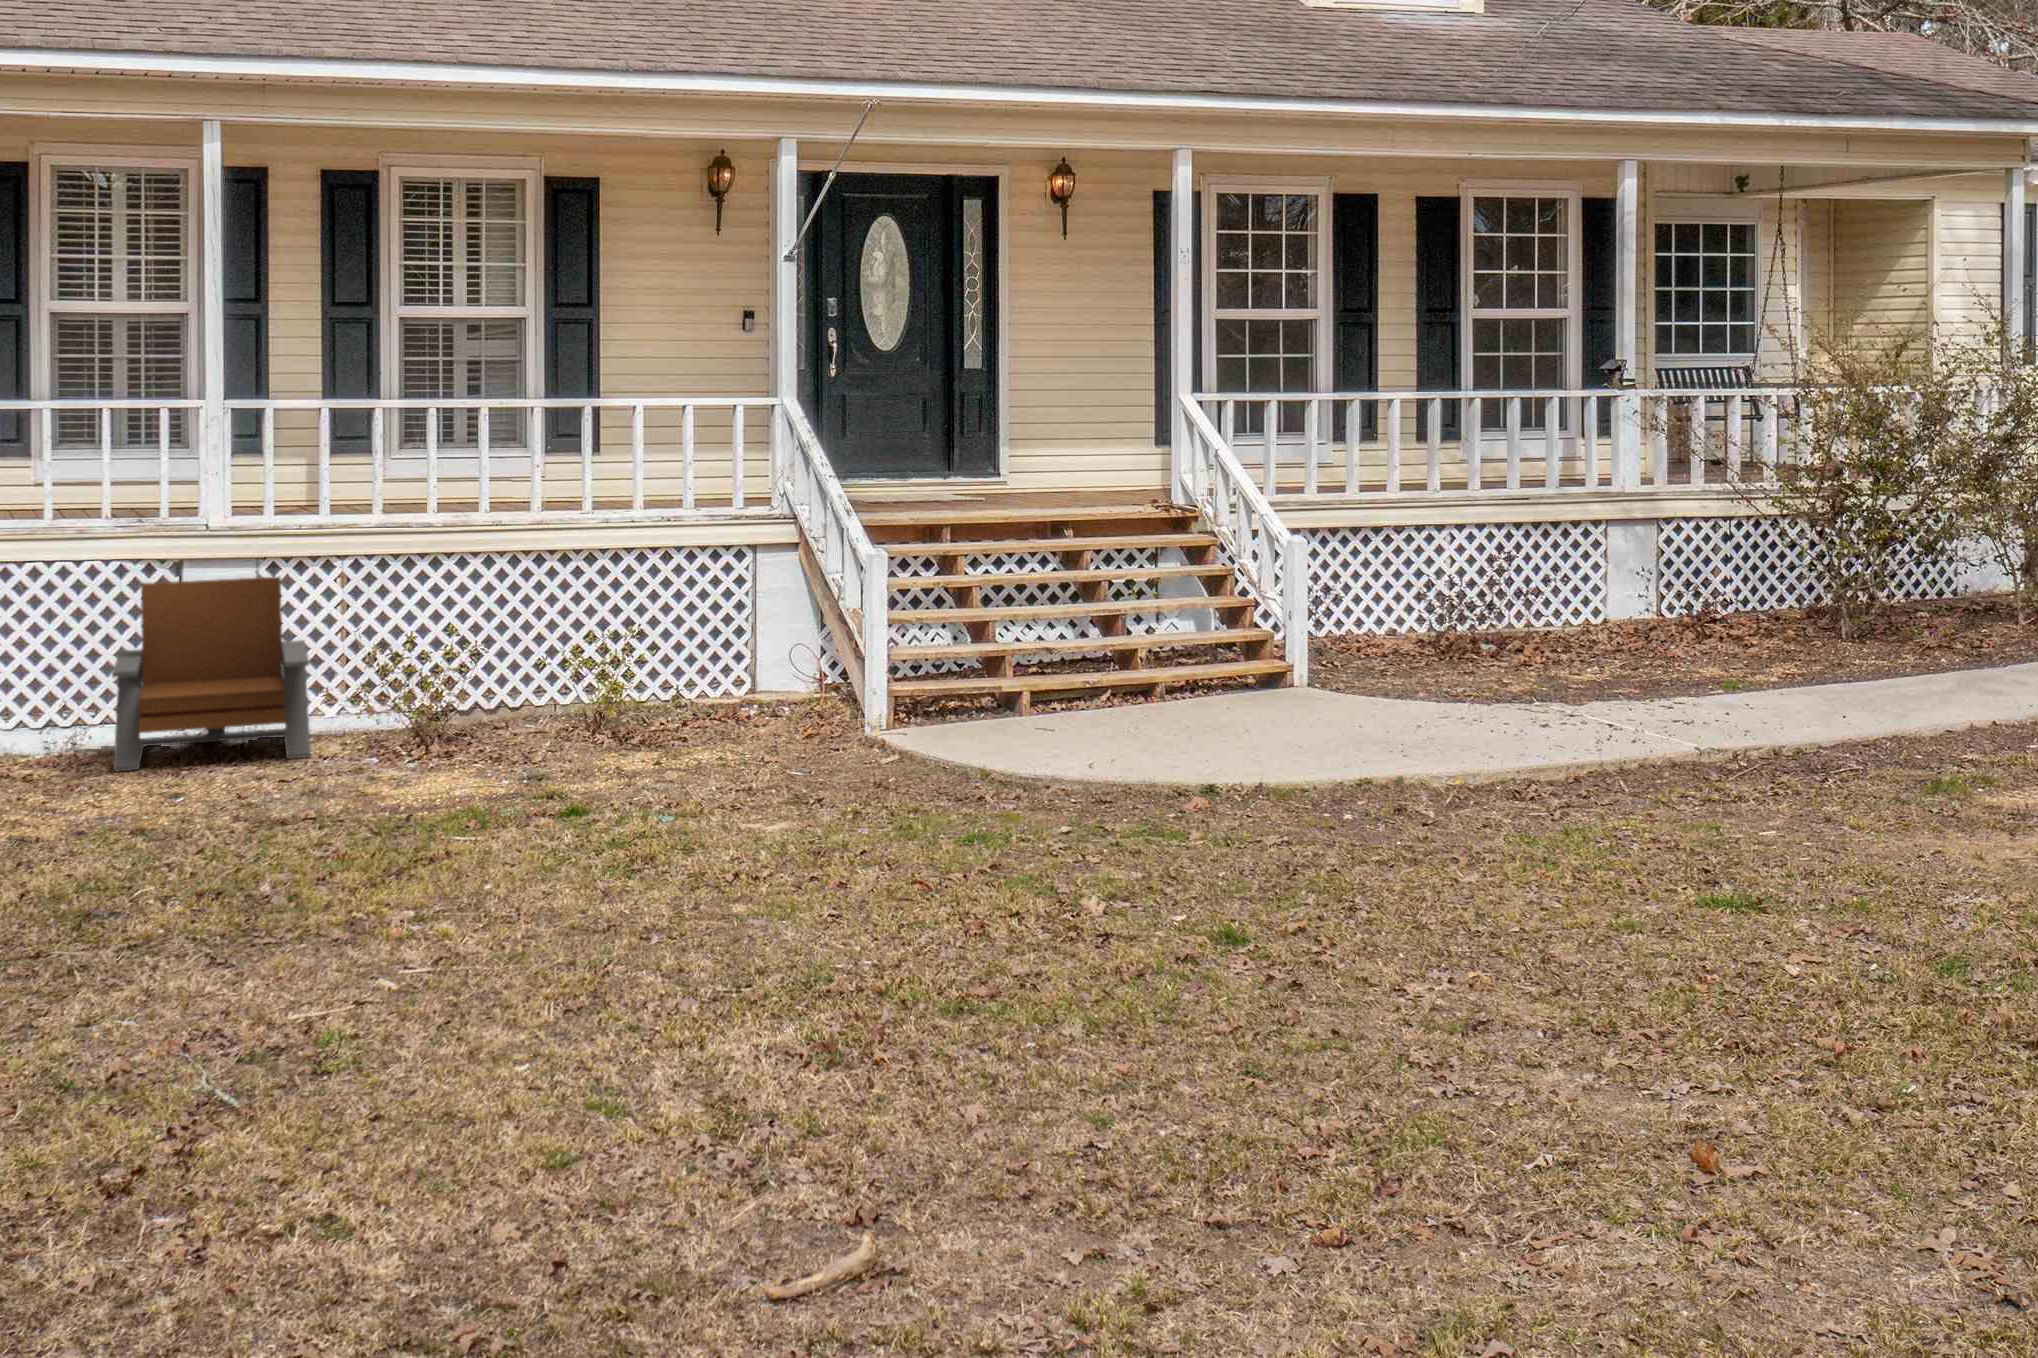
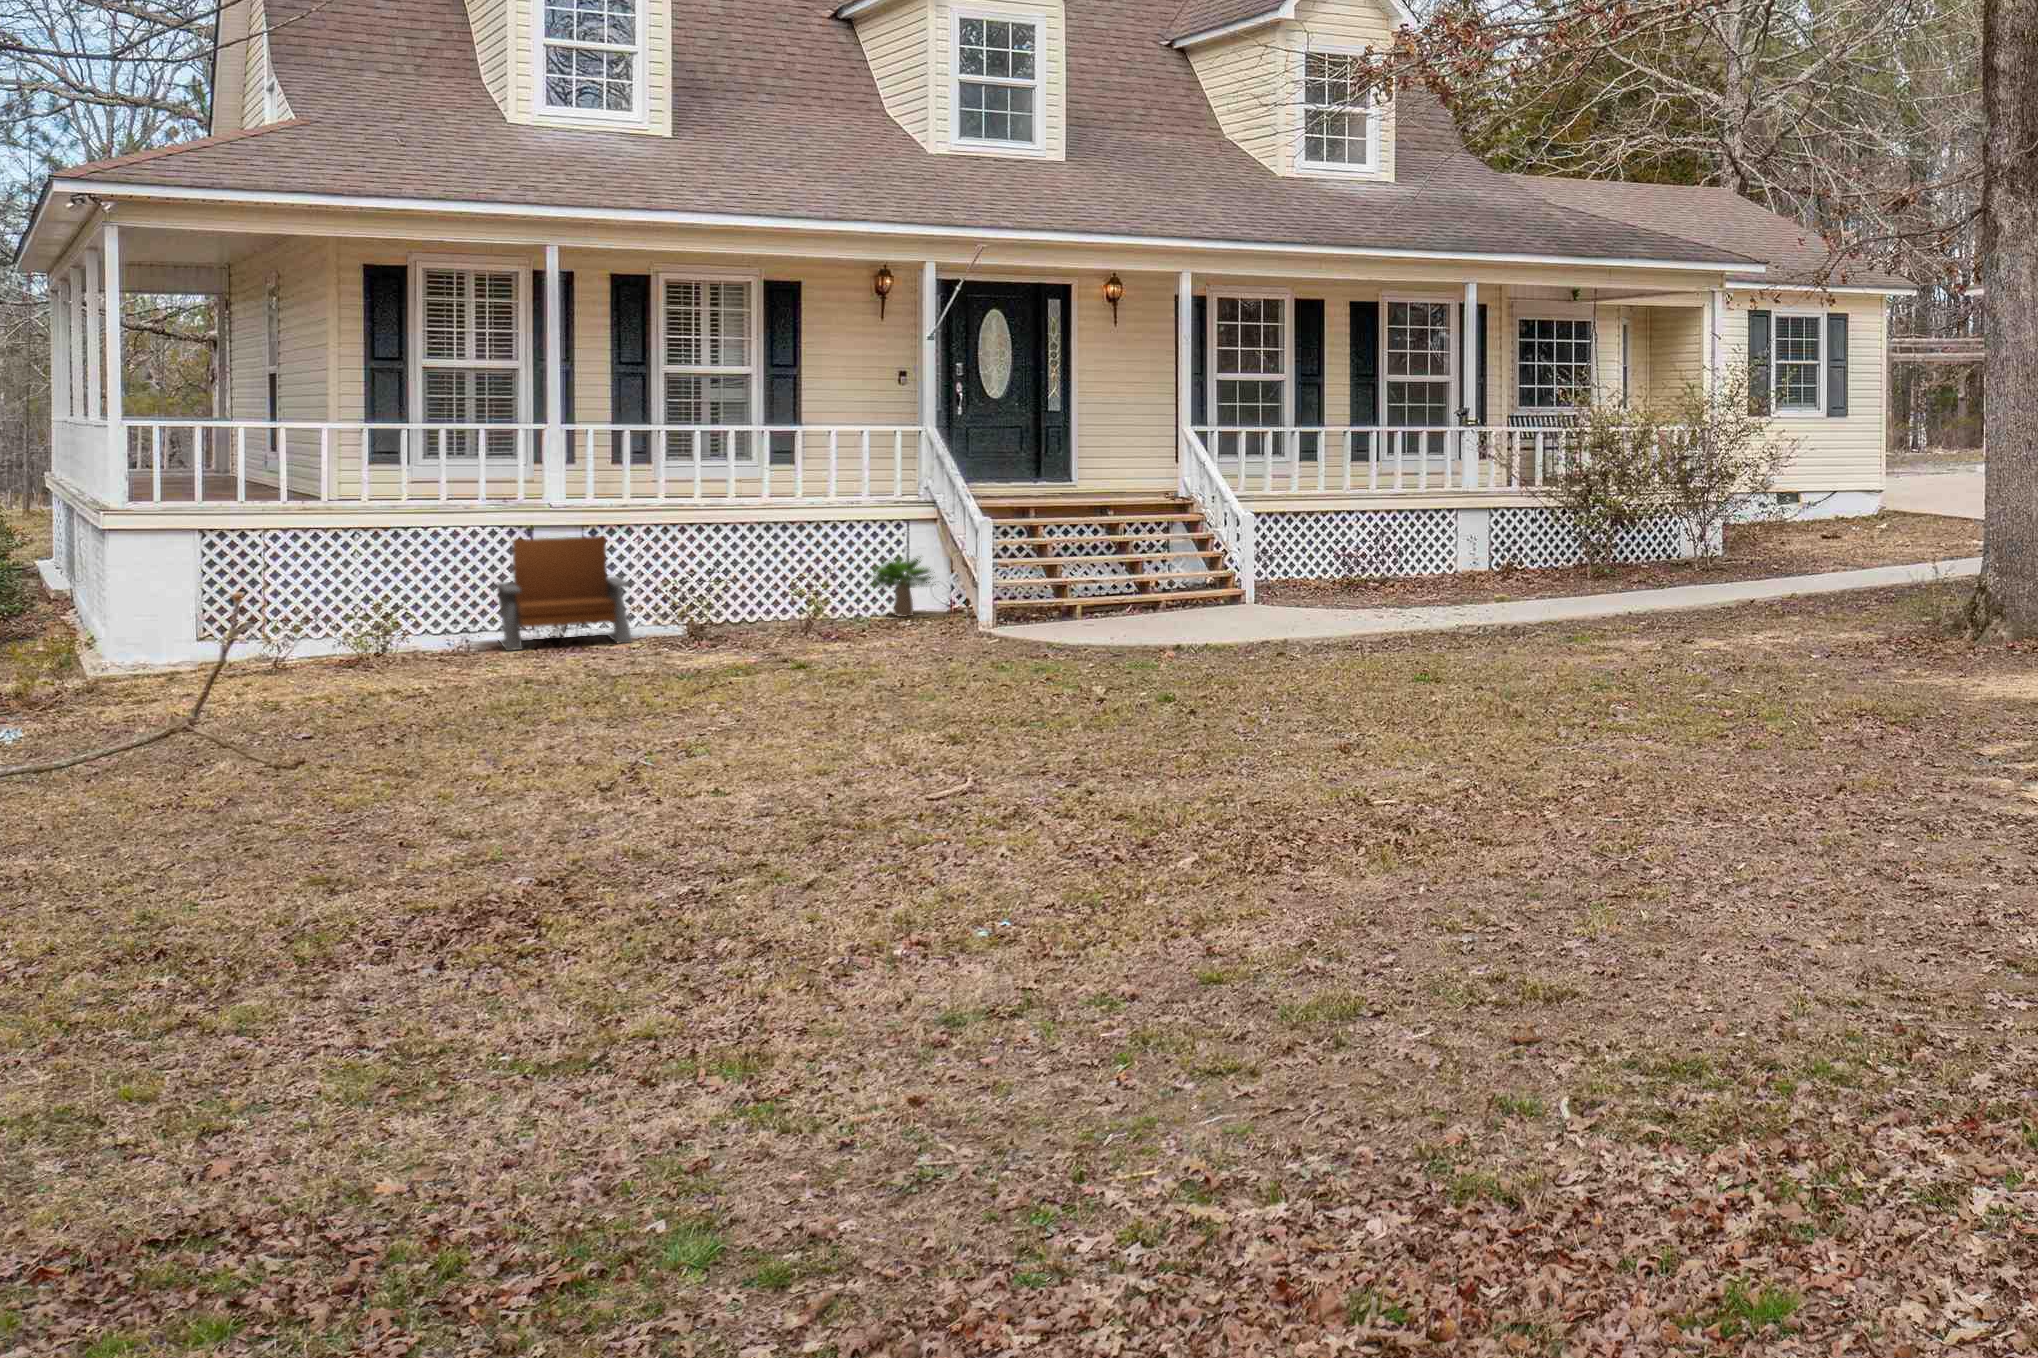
potted plant: none [681,602,803,705] -> present [869,557,936,617]

